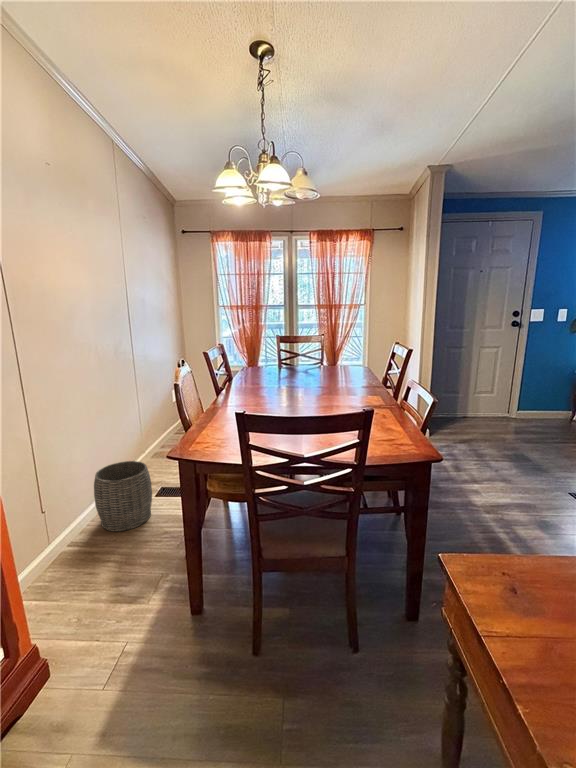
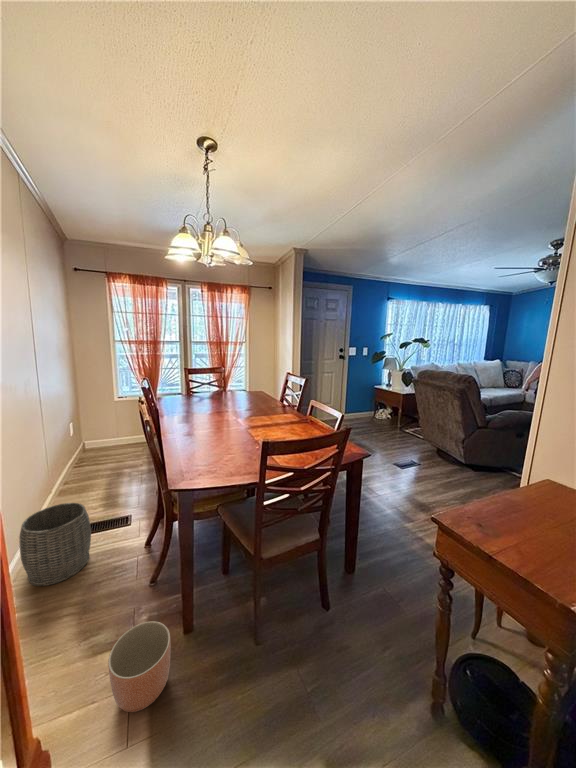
planter: none [101,586,162,664] -> present [108,621,171,712]

